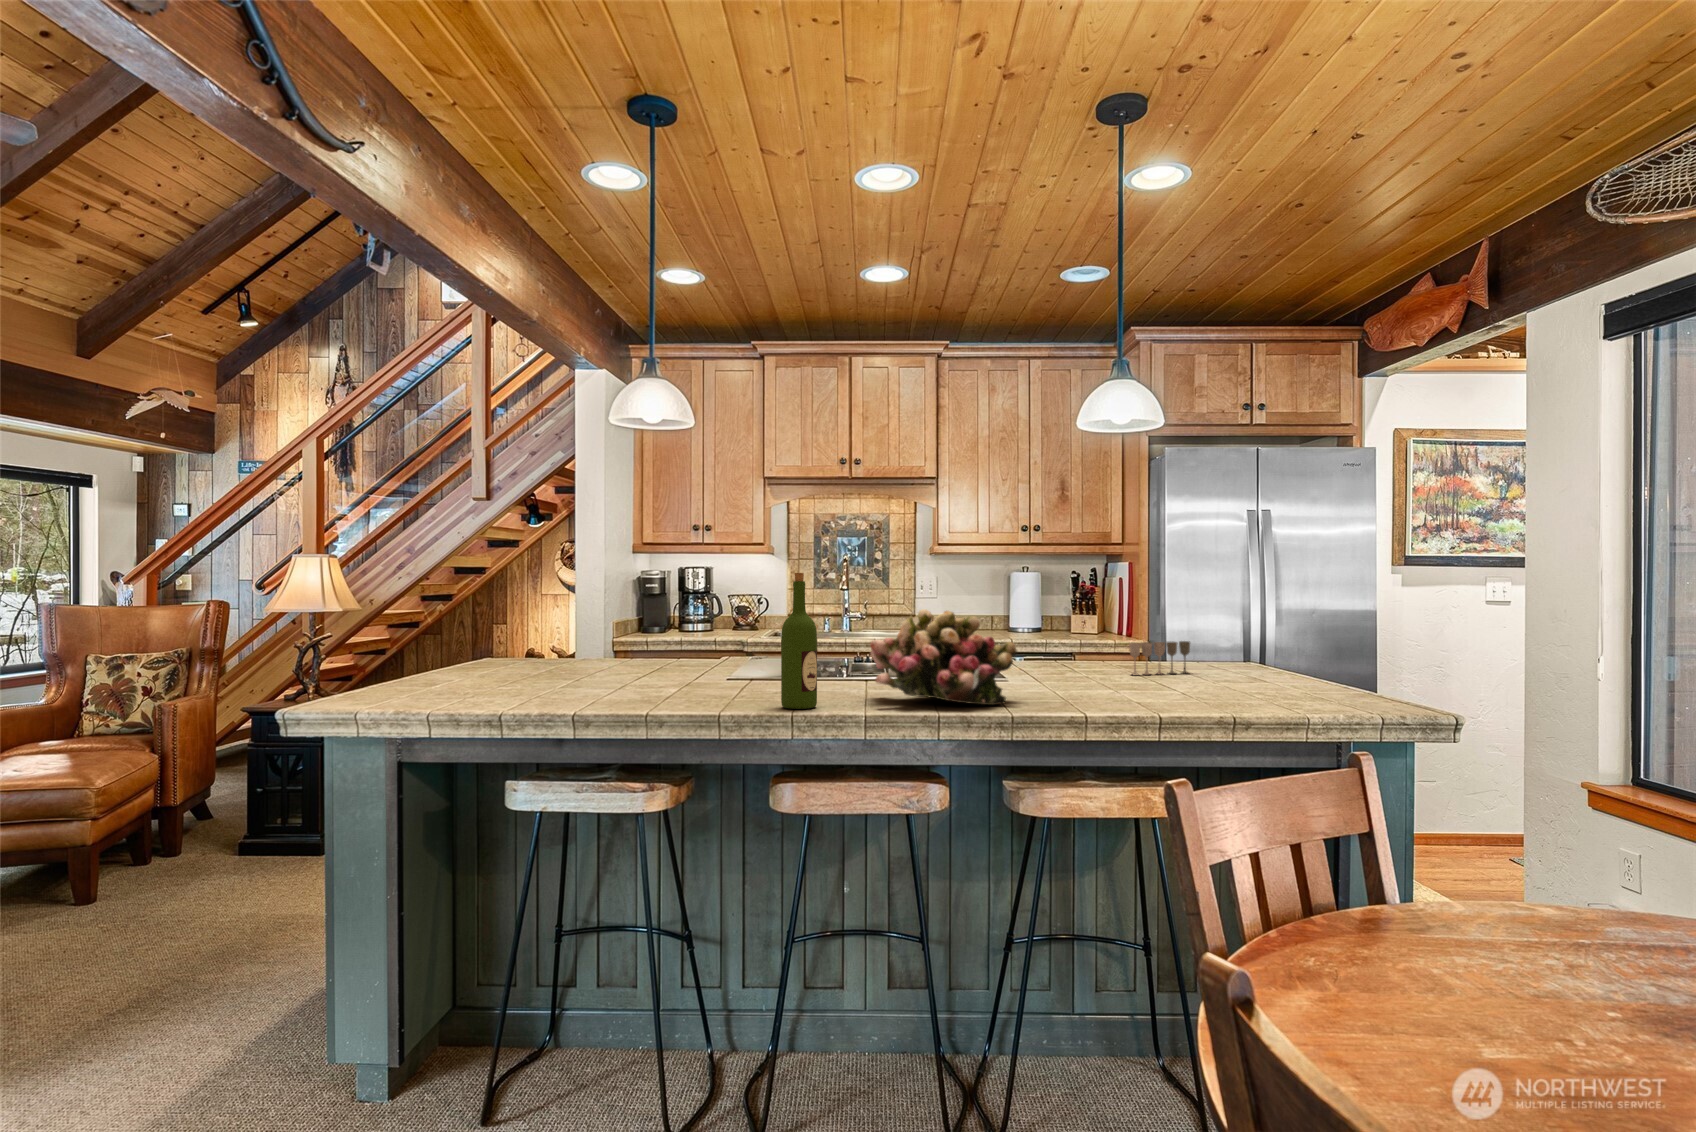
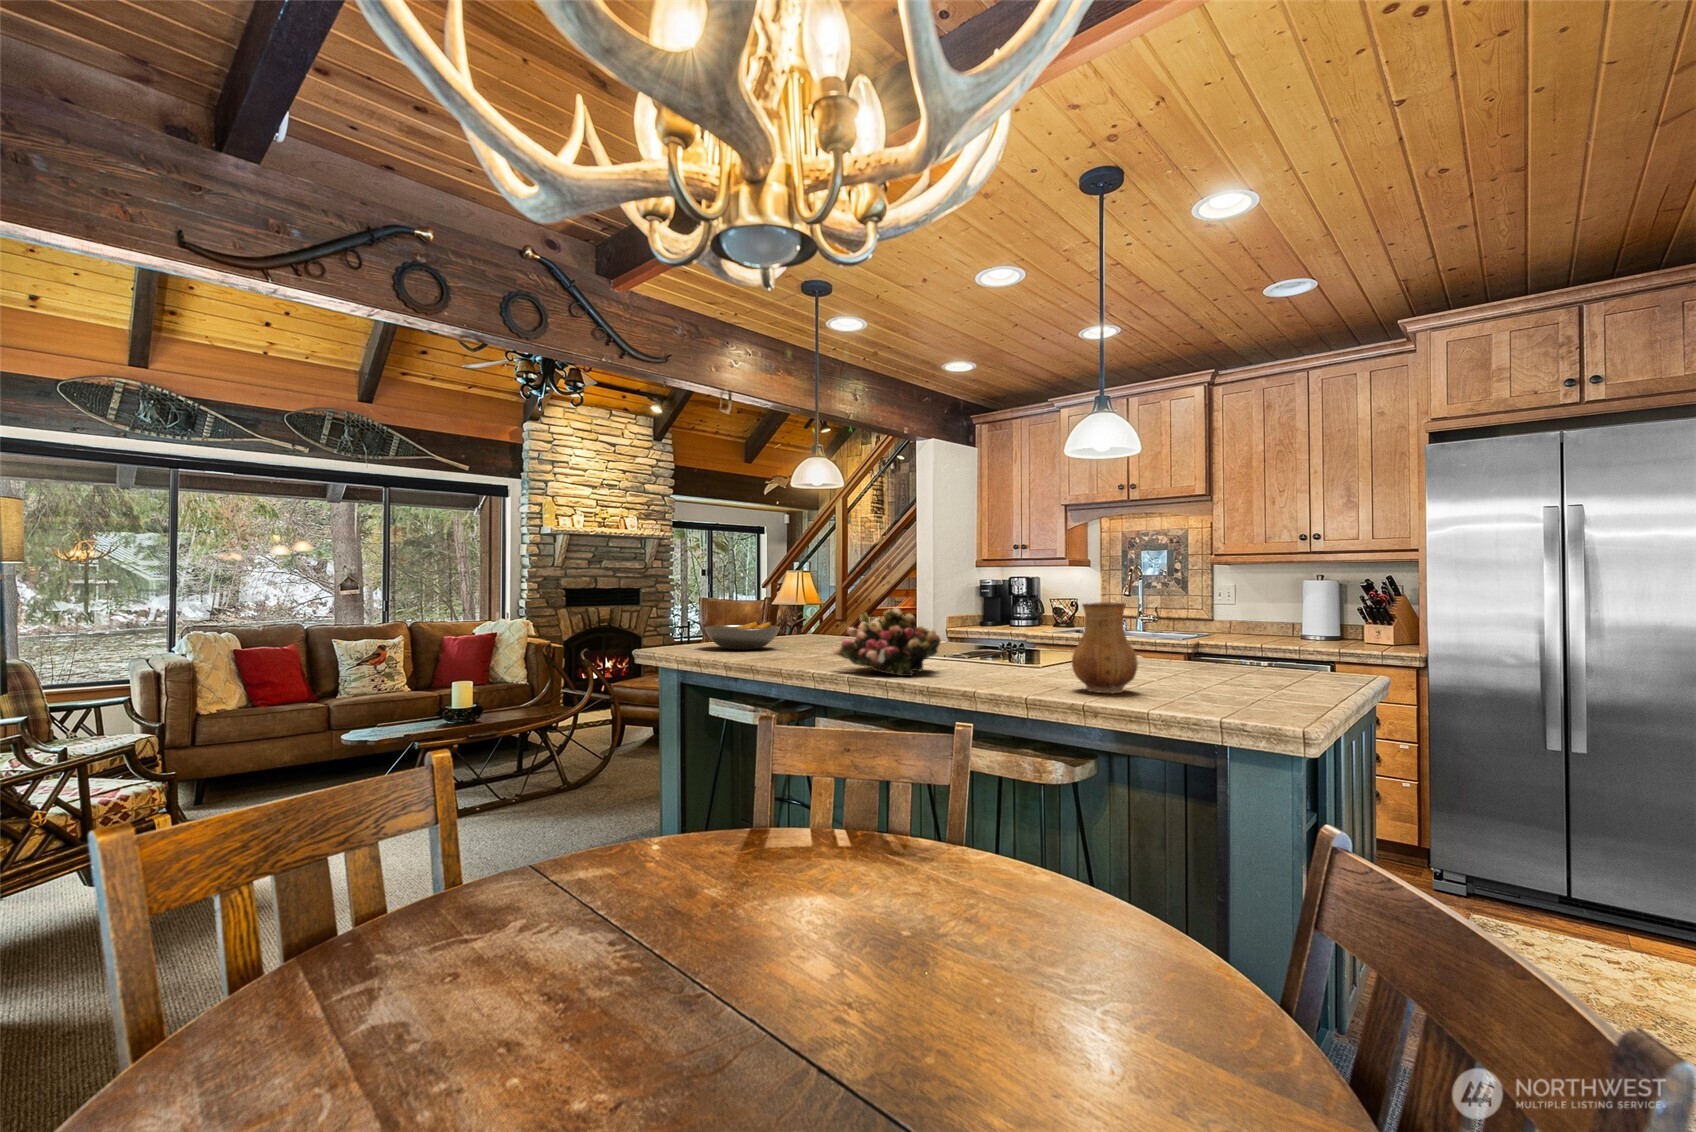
wine bottle: present [781,573,817,709] -> none [792,583,814,667]
ceramic pitcher: none [1198,595,1278,701] -> present [1072,602,1138,693]
fruit bowl: none [443,639,586,691] -> present [704,622,780,650]
wine glass: present [1129,641,1190,675] -> none [1157,645,1228,677]

